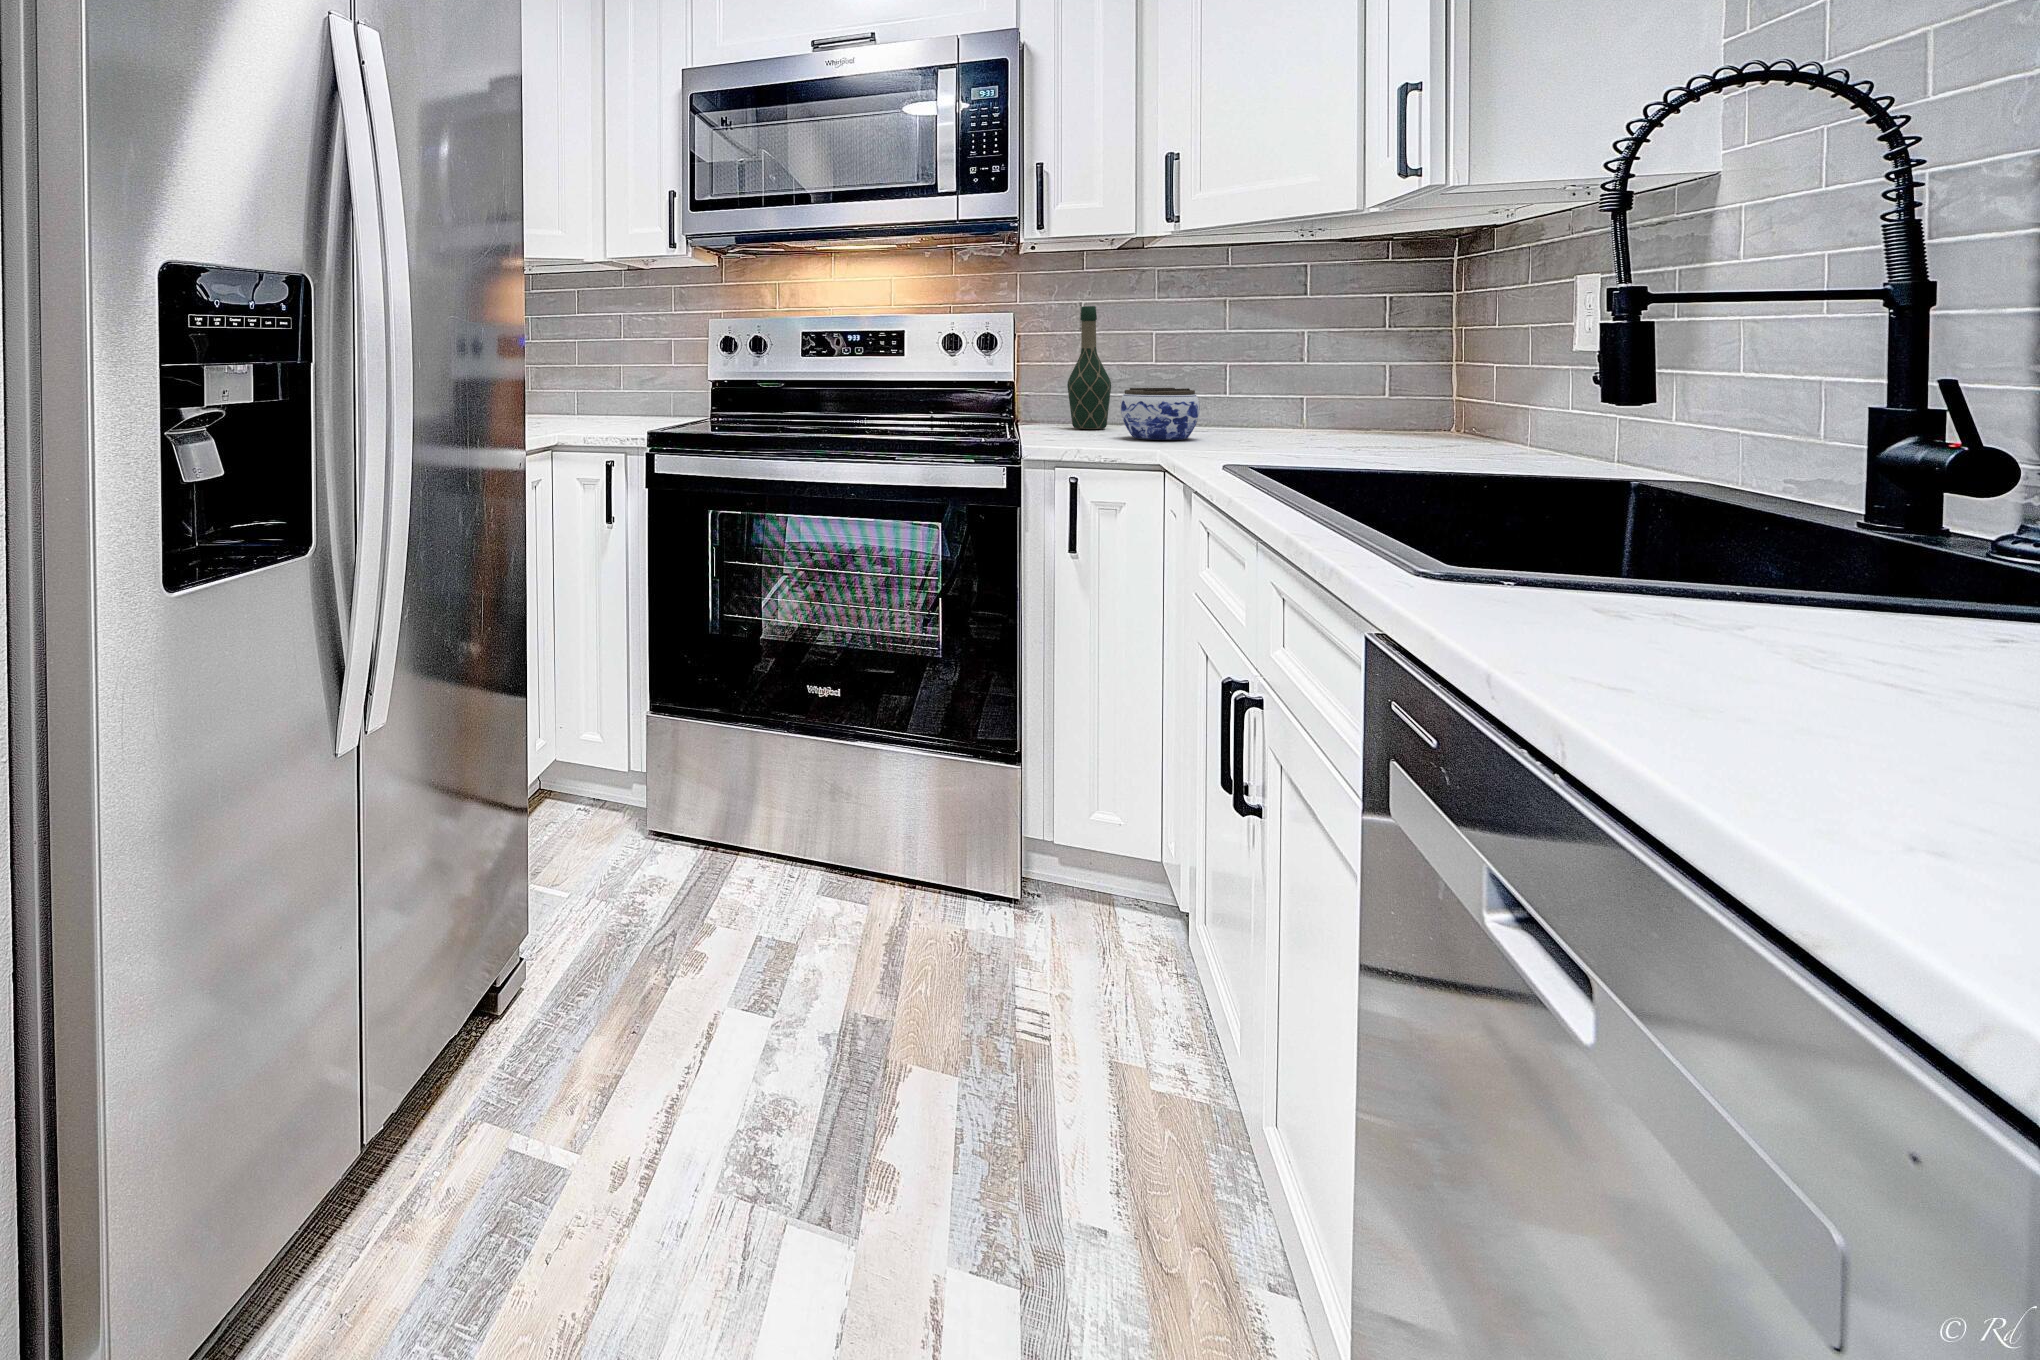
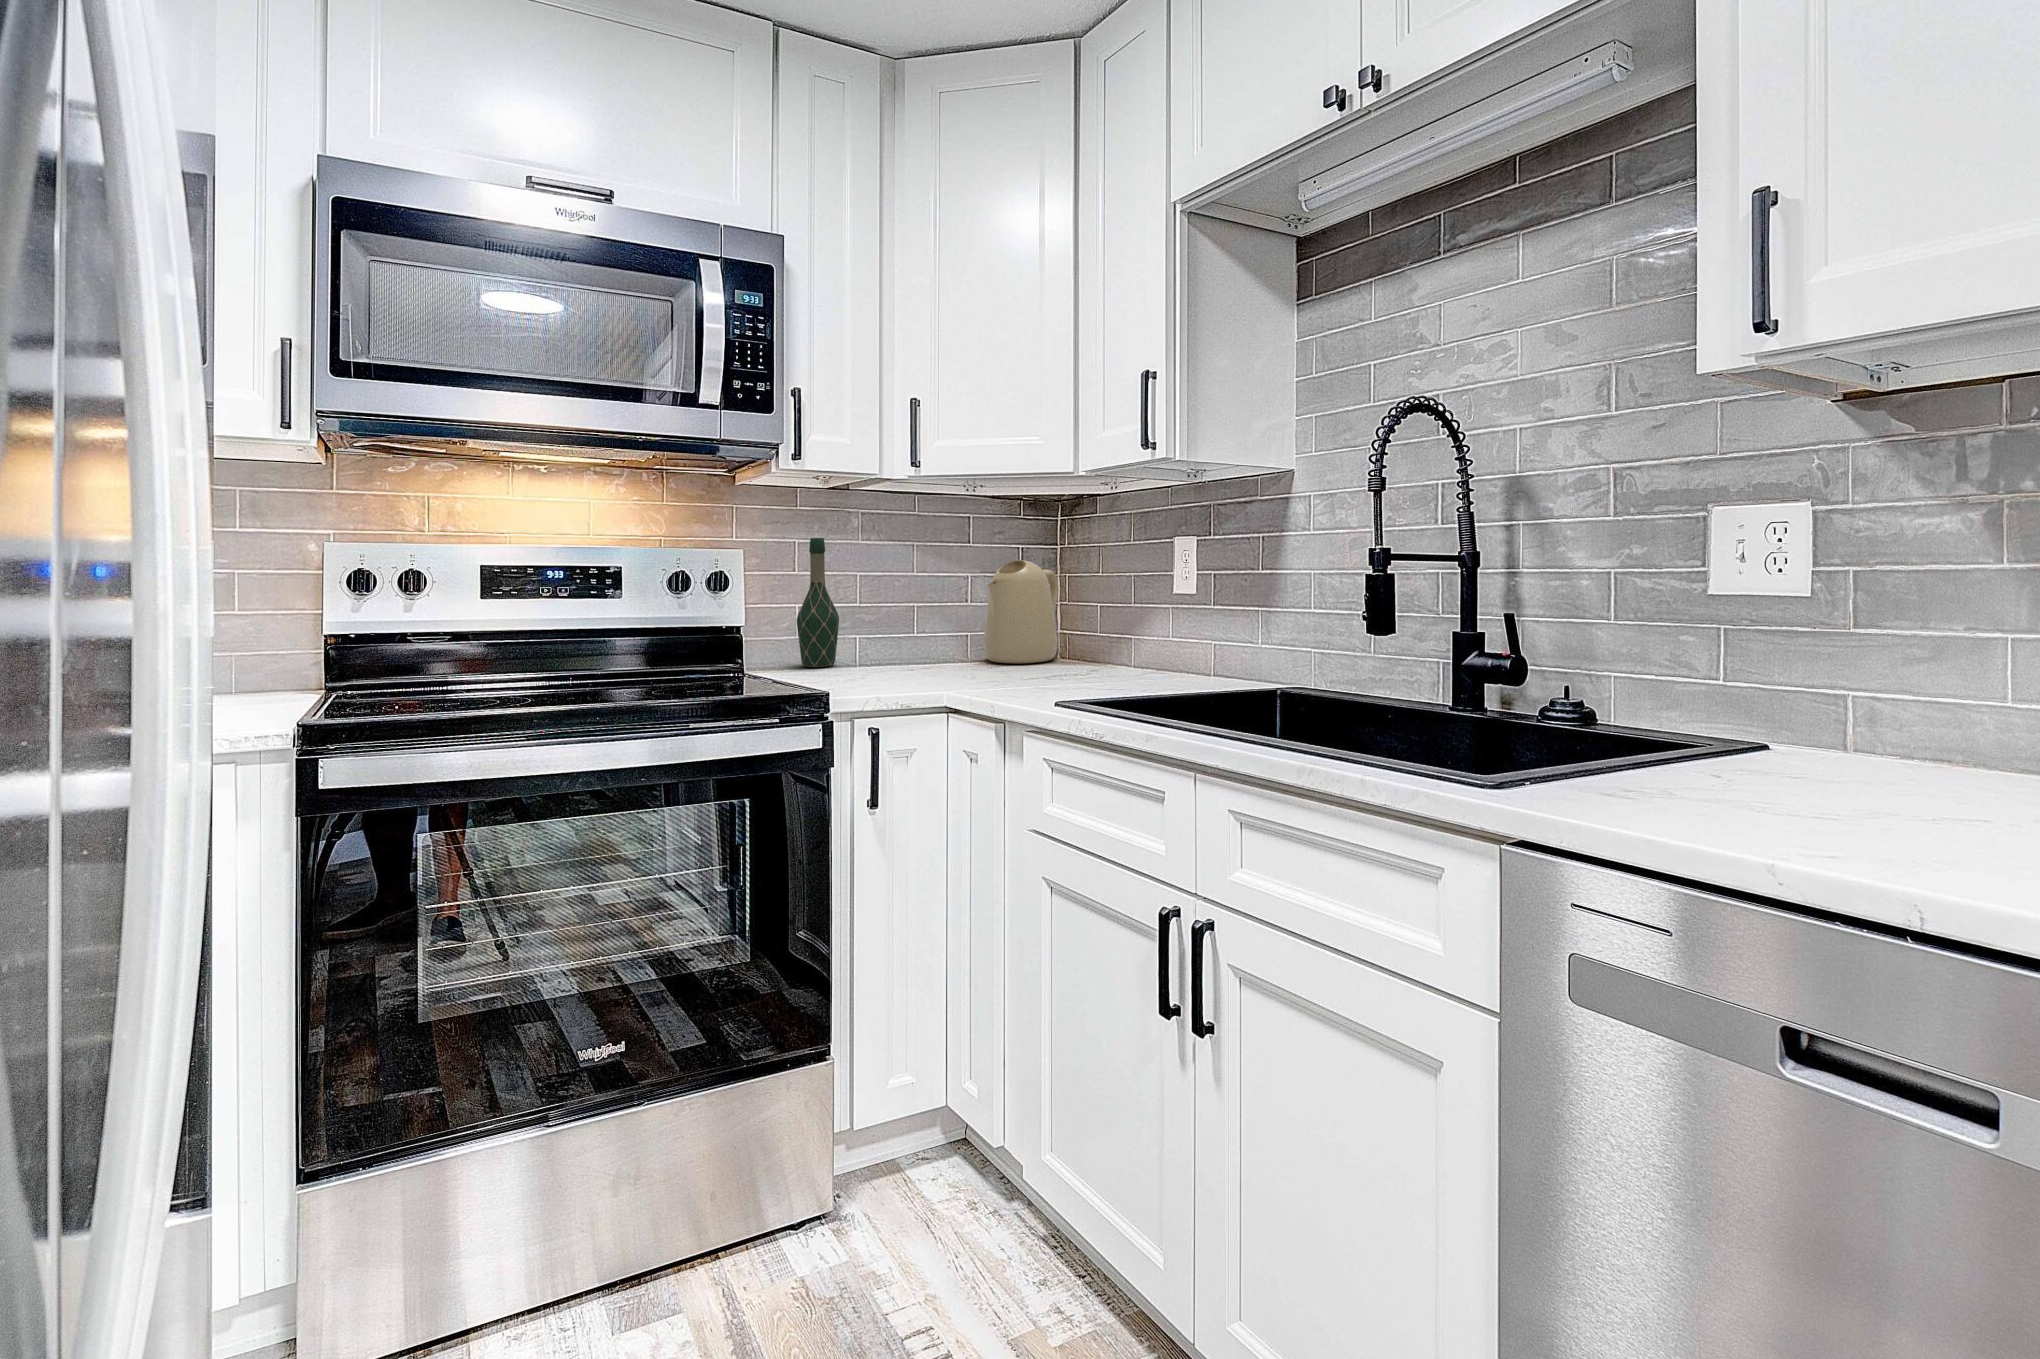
kettle: none [1265,325,1388,440] -> present [984,560,1058,663]
jar: present [1121,388,1200,440] -> none [874,622,942,677]

